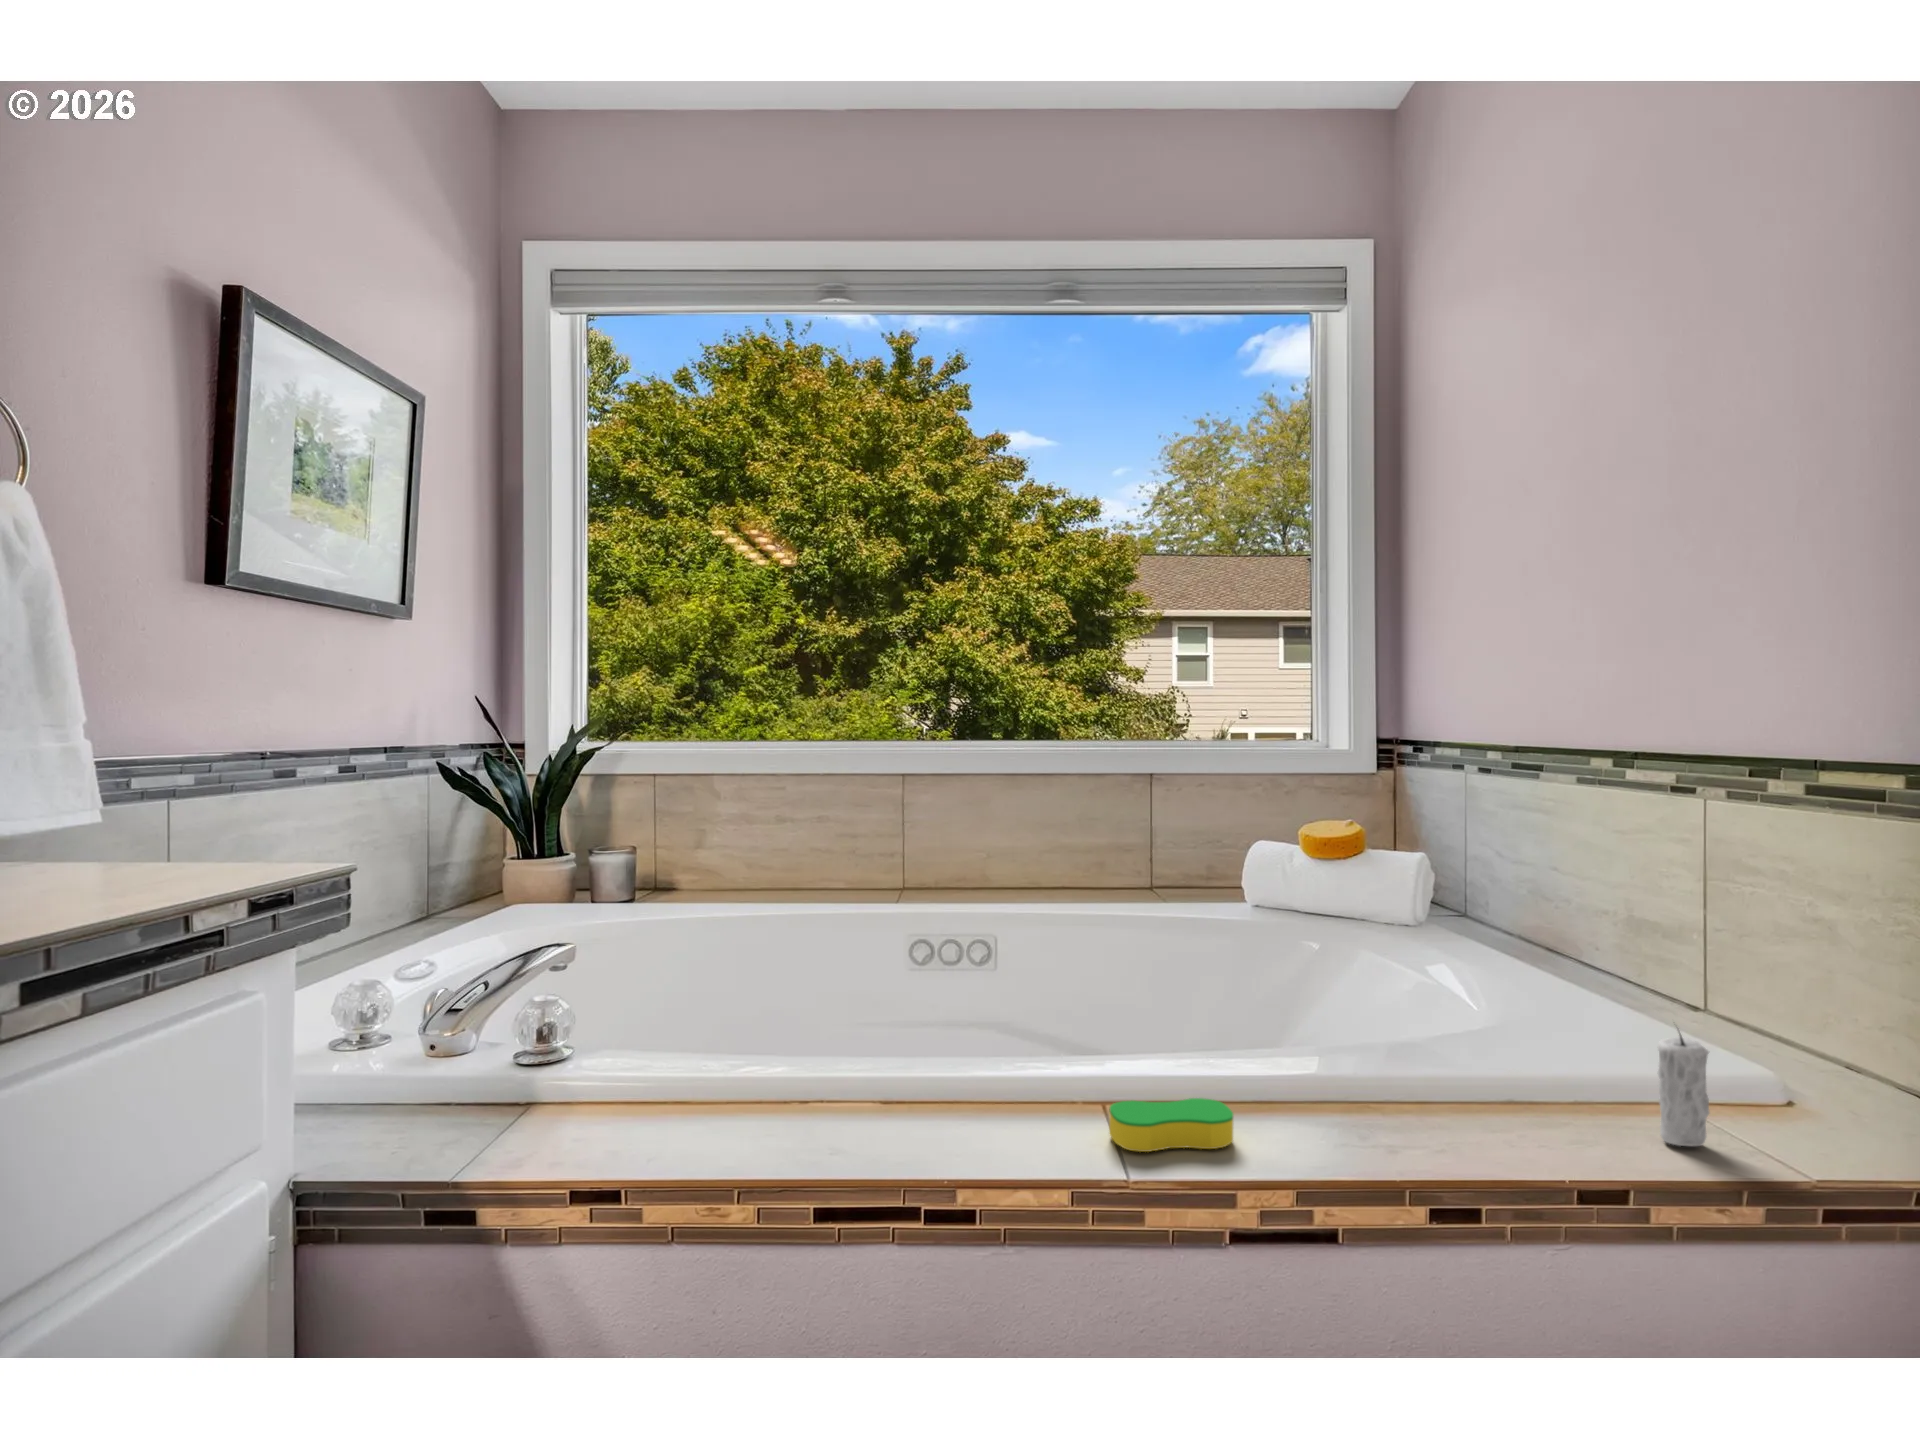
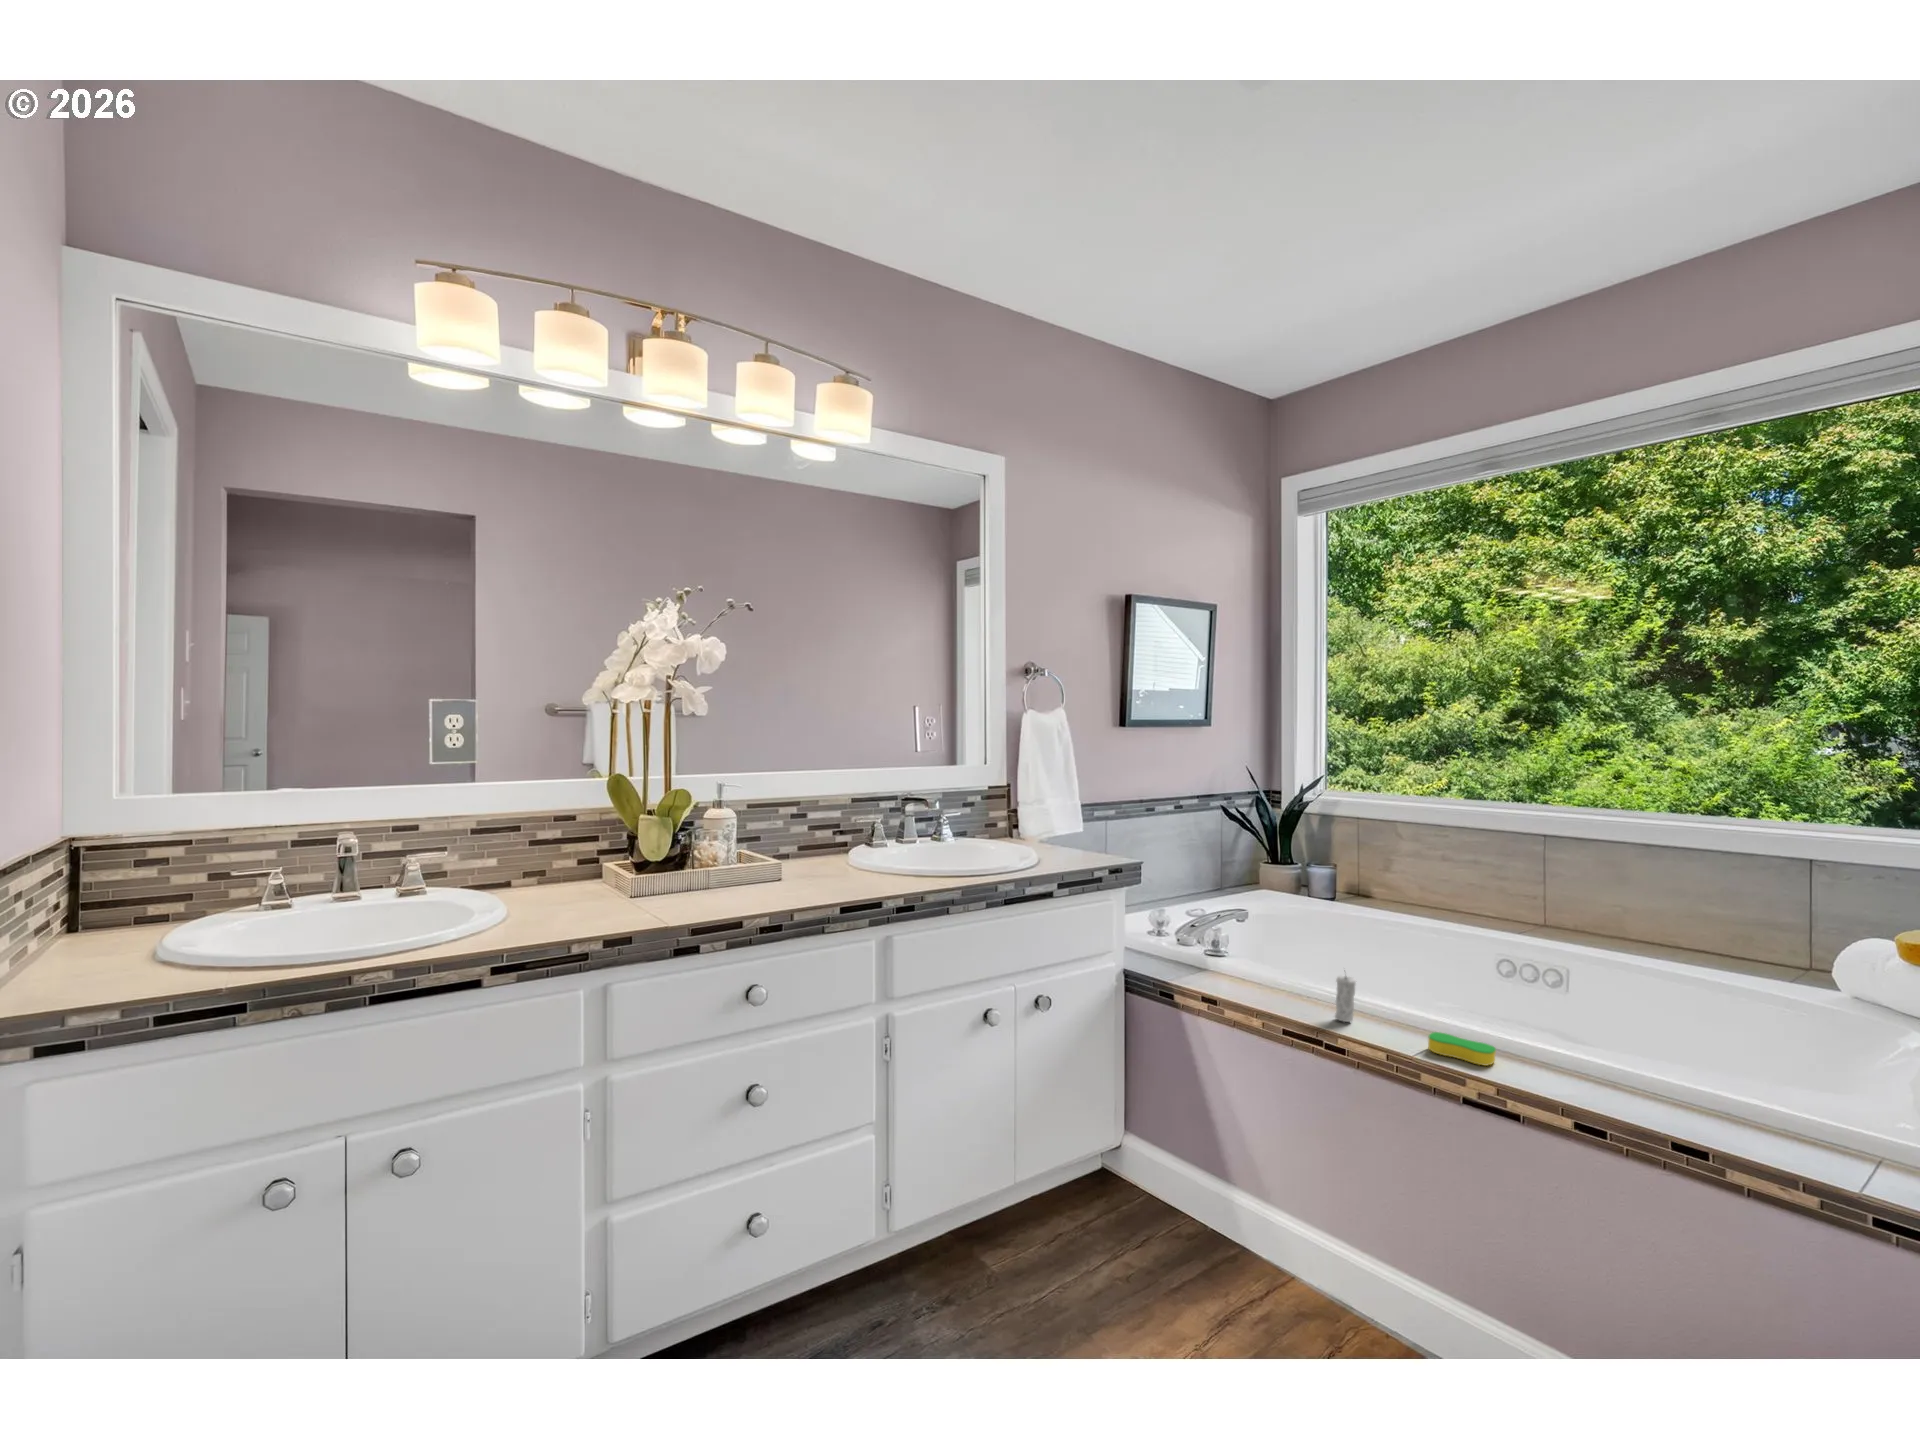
candle: present [1658,1032,1709,1146] -> present [1335,976,1356,1022]

